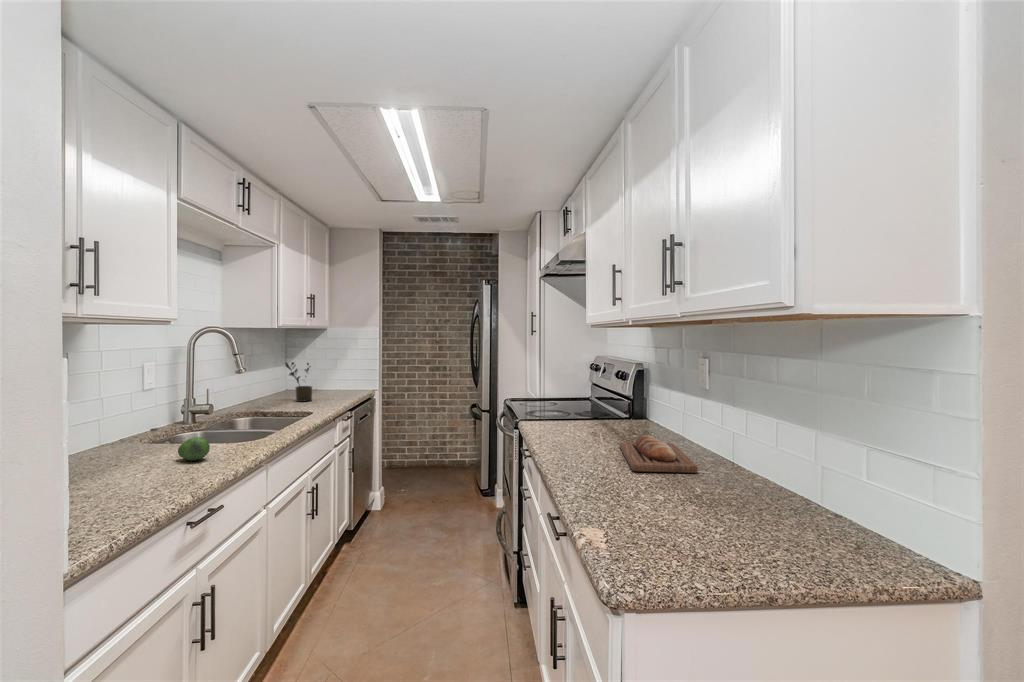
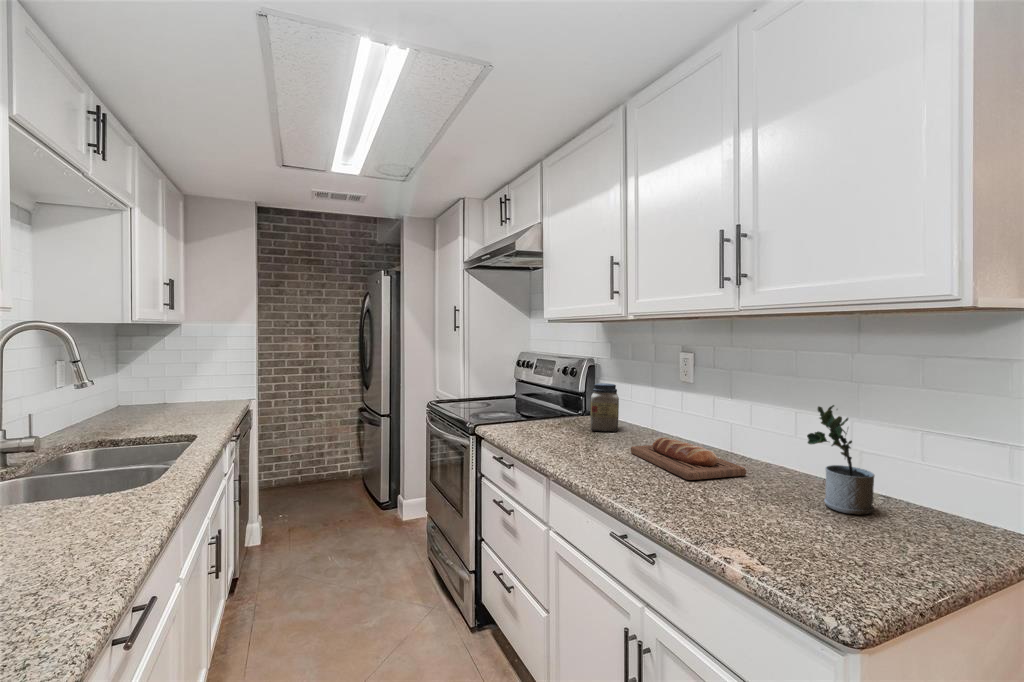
potted plant: present [285,362,312,402] -> present [807,405,874,515]
jar: none [613,385,643,430] -> present [591,383,619,431]
fruit: present [178,437,210,461] -> none [46,495,108,534]

